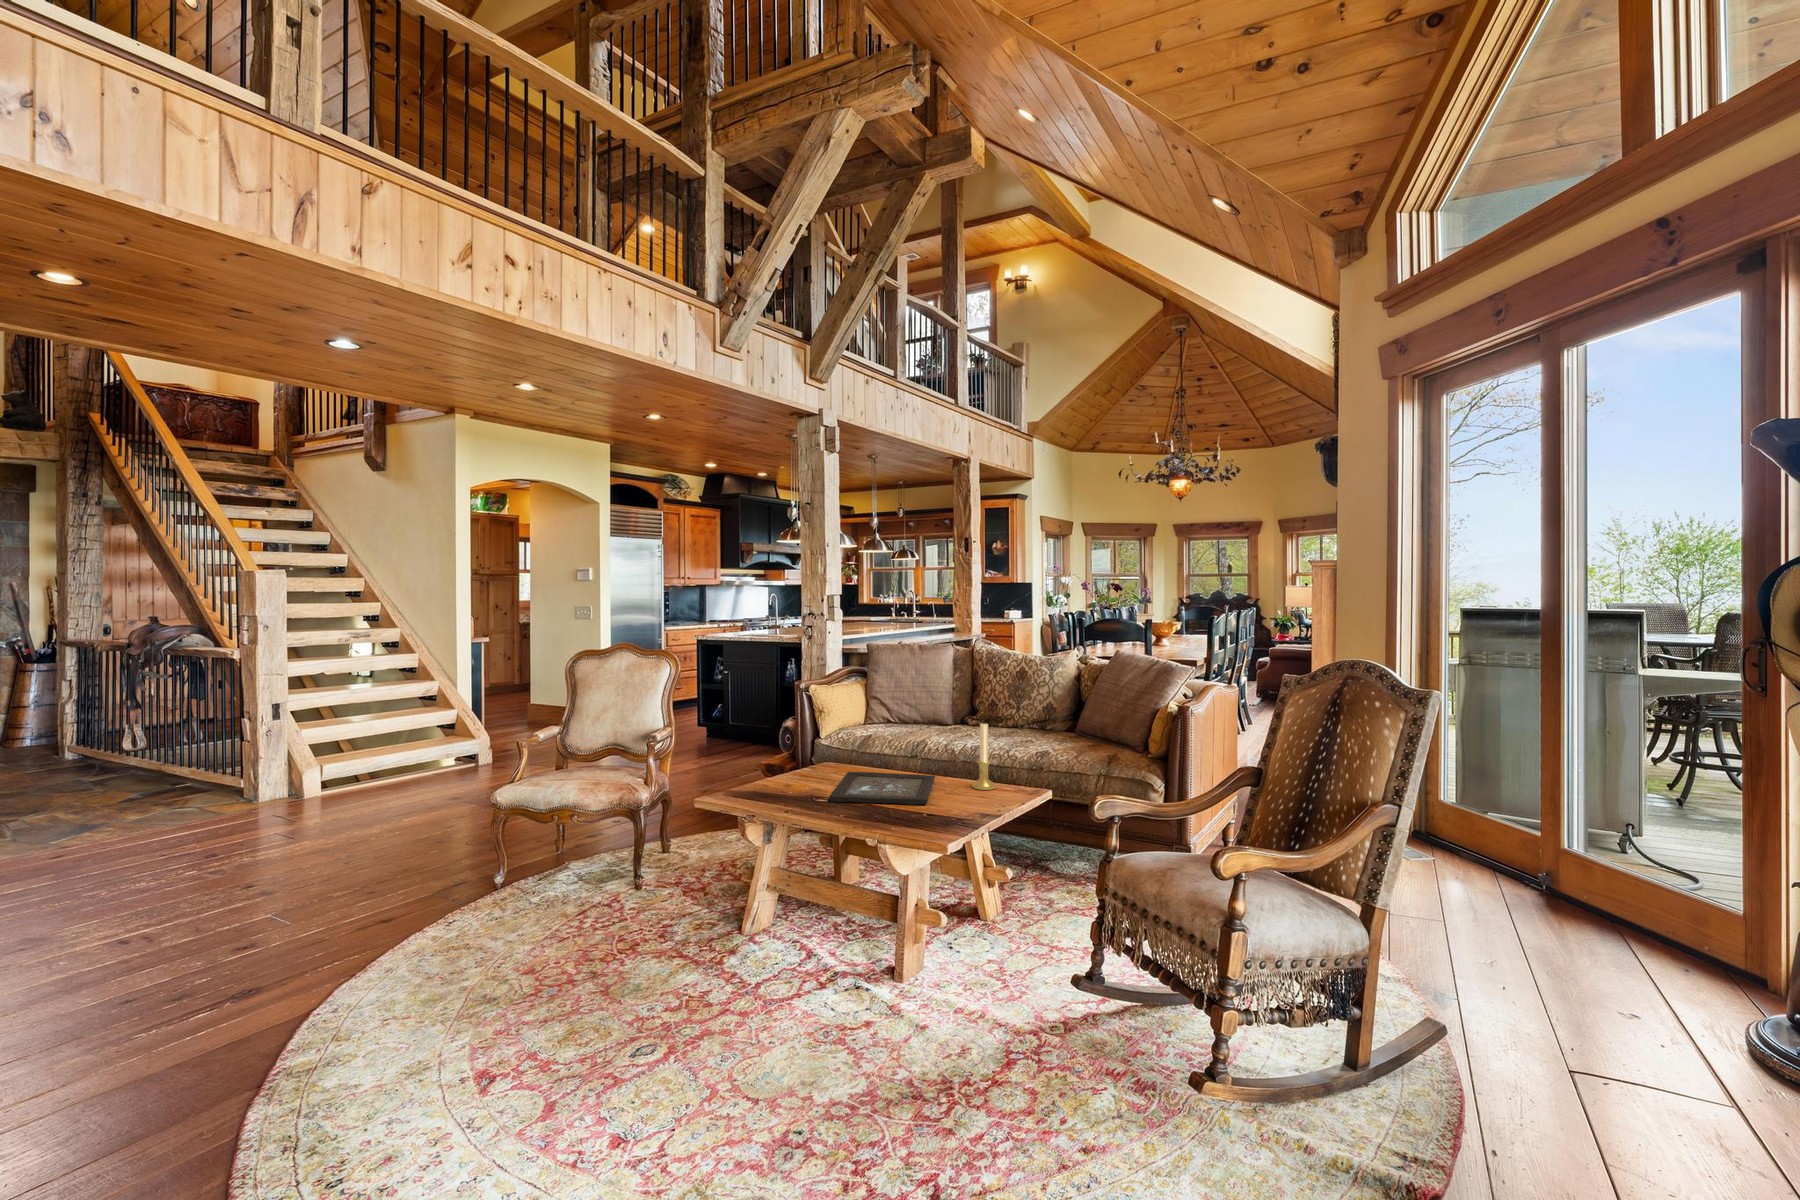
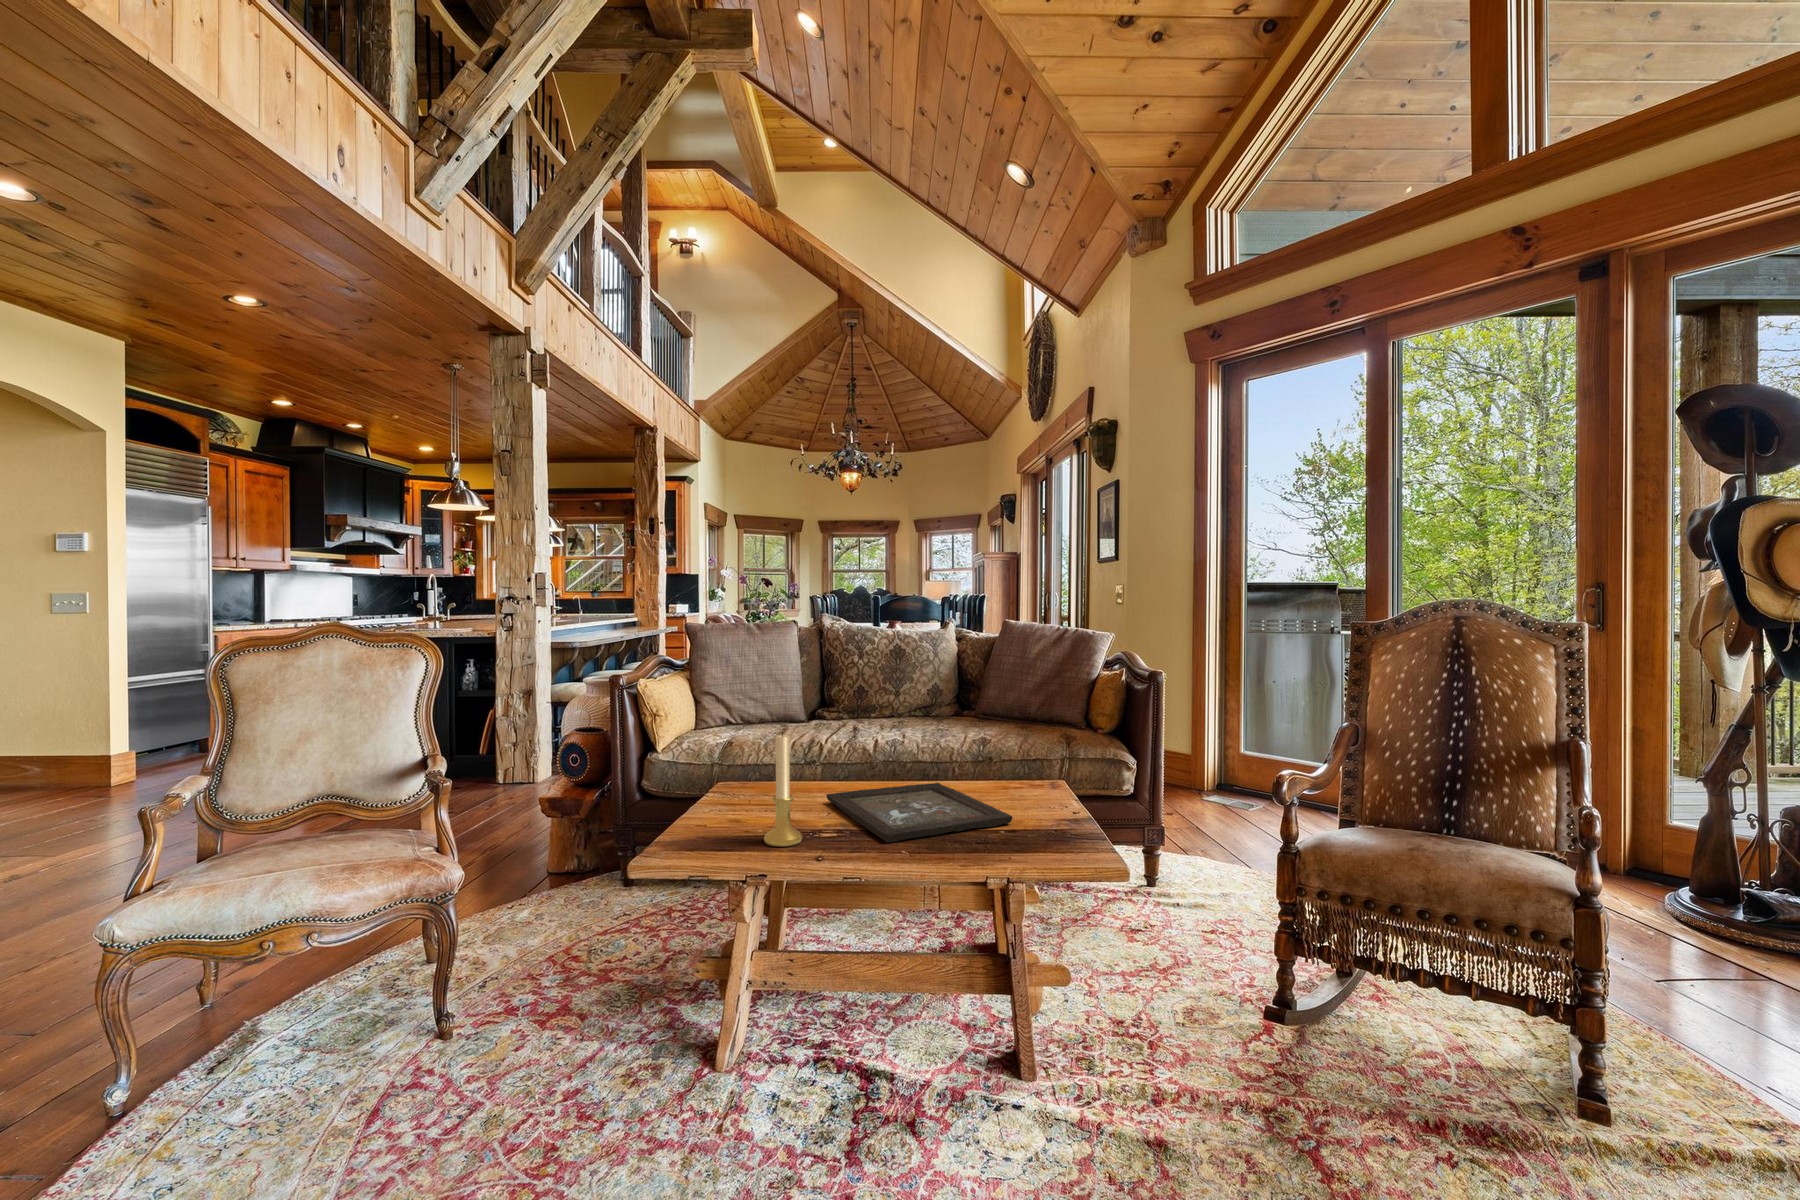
candle holder: present [972,723,995,790] -> present [764,732,802,847]

